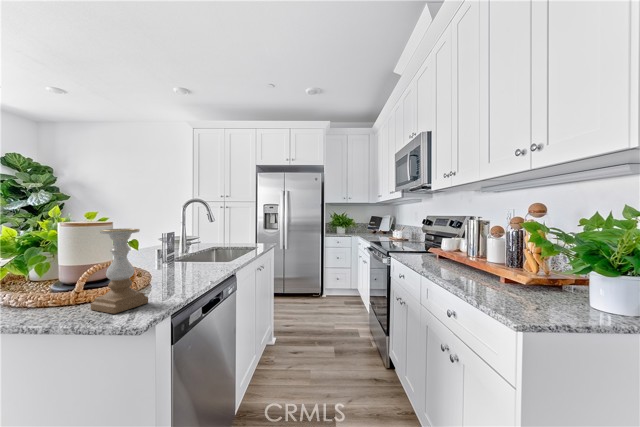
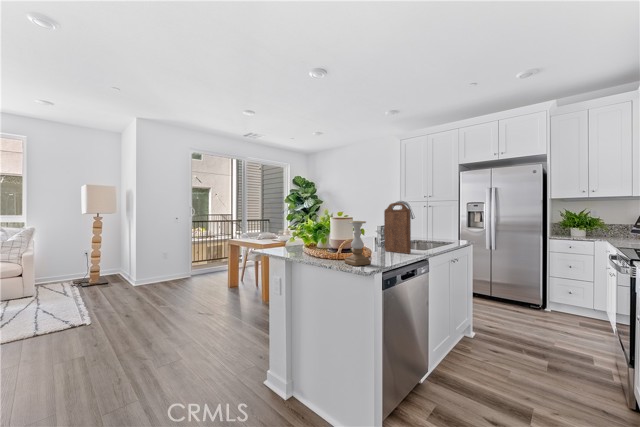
cutting board: none [172,200,212,271] -> present [384,203,411,254]

